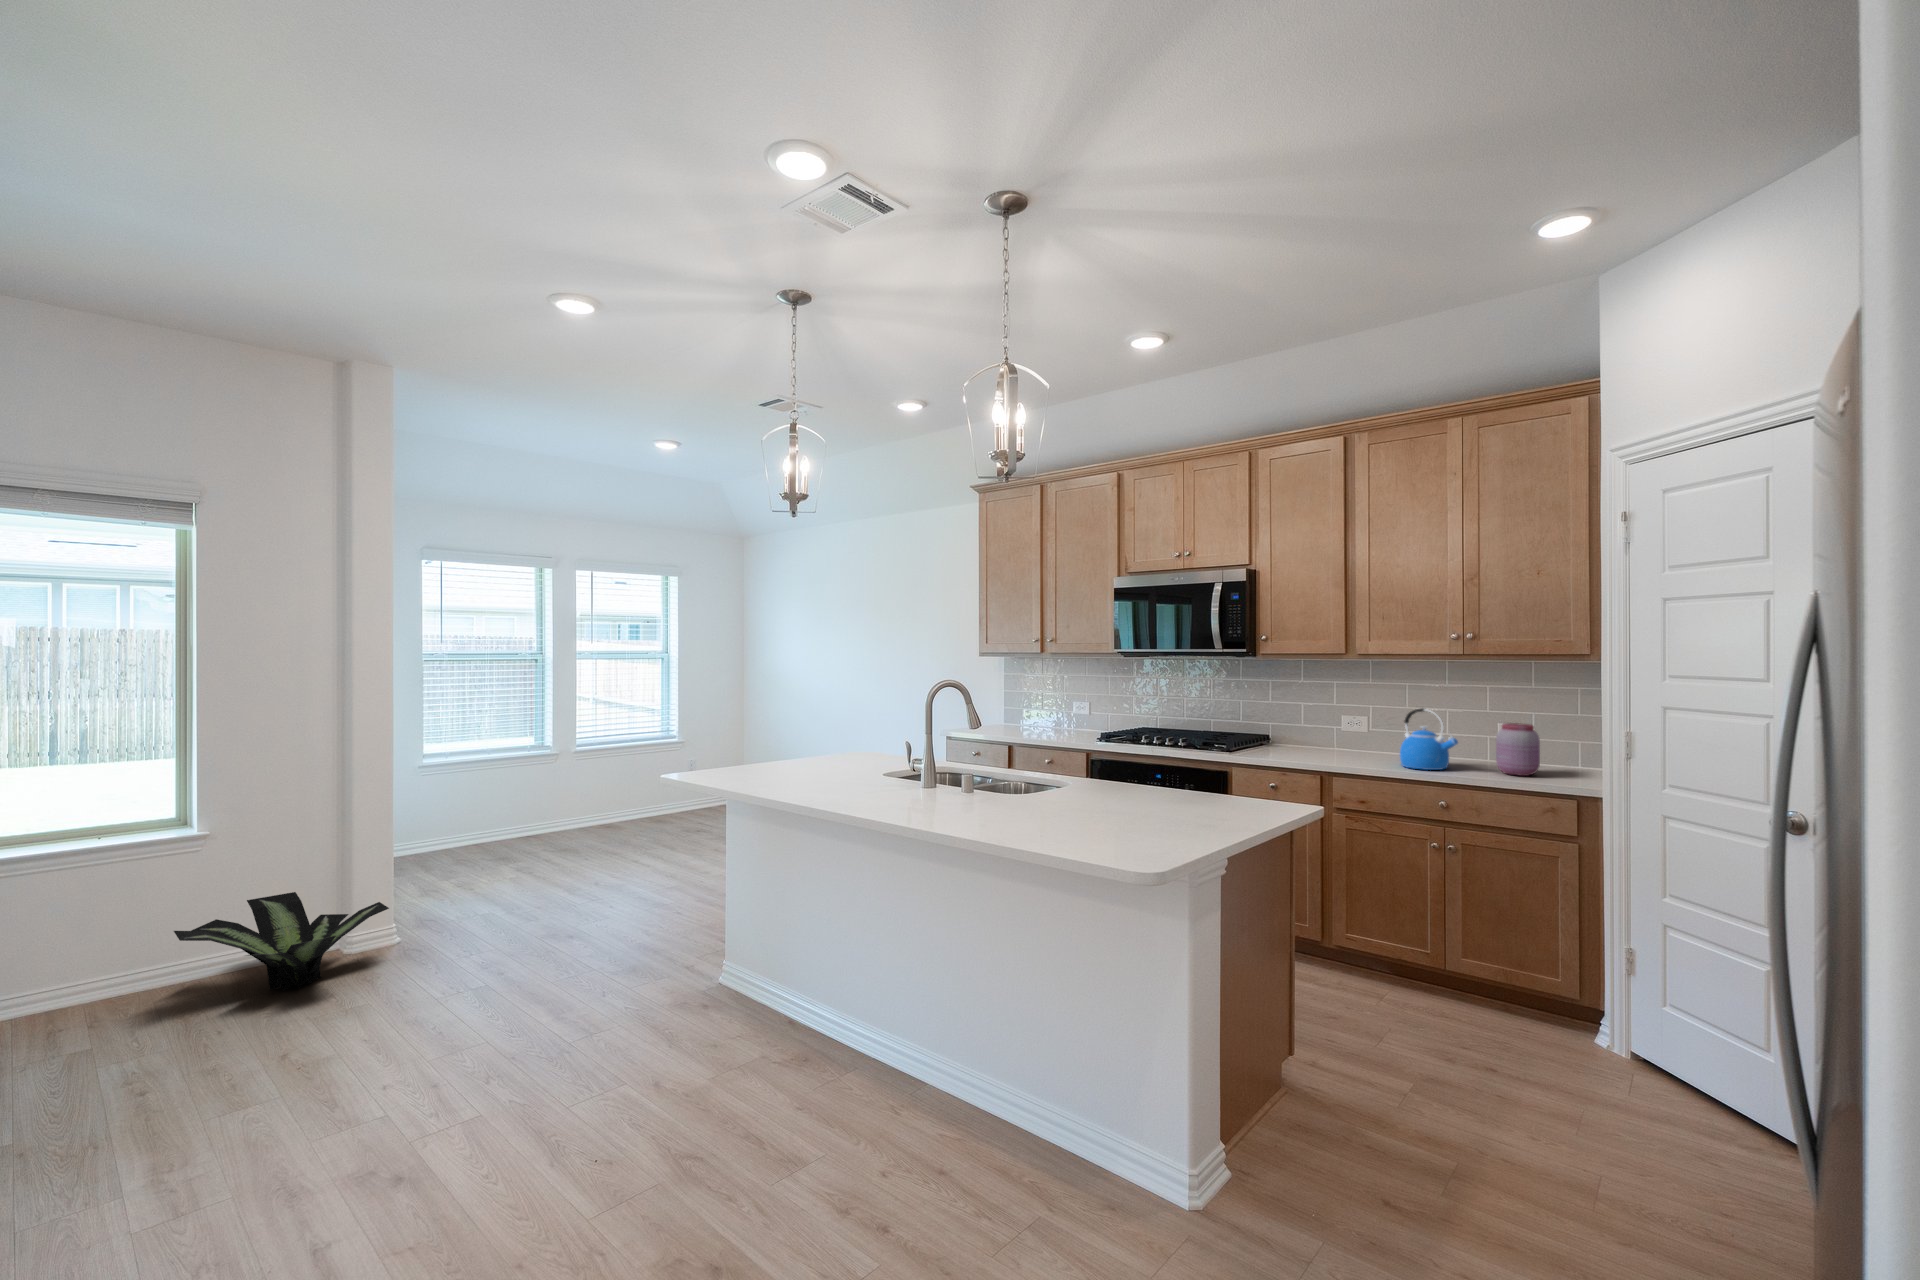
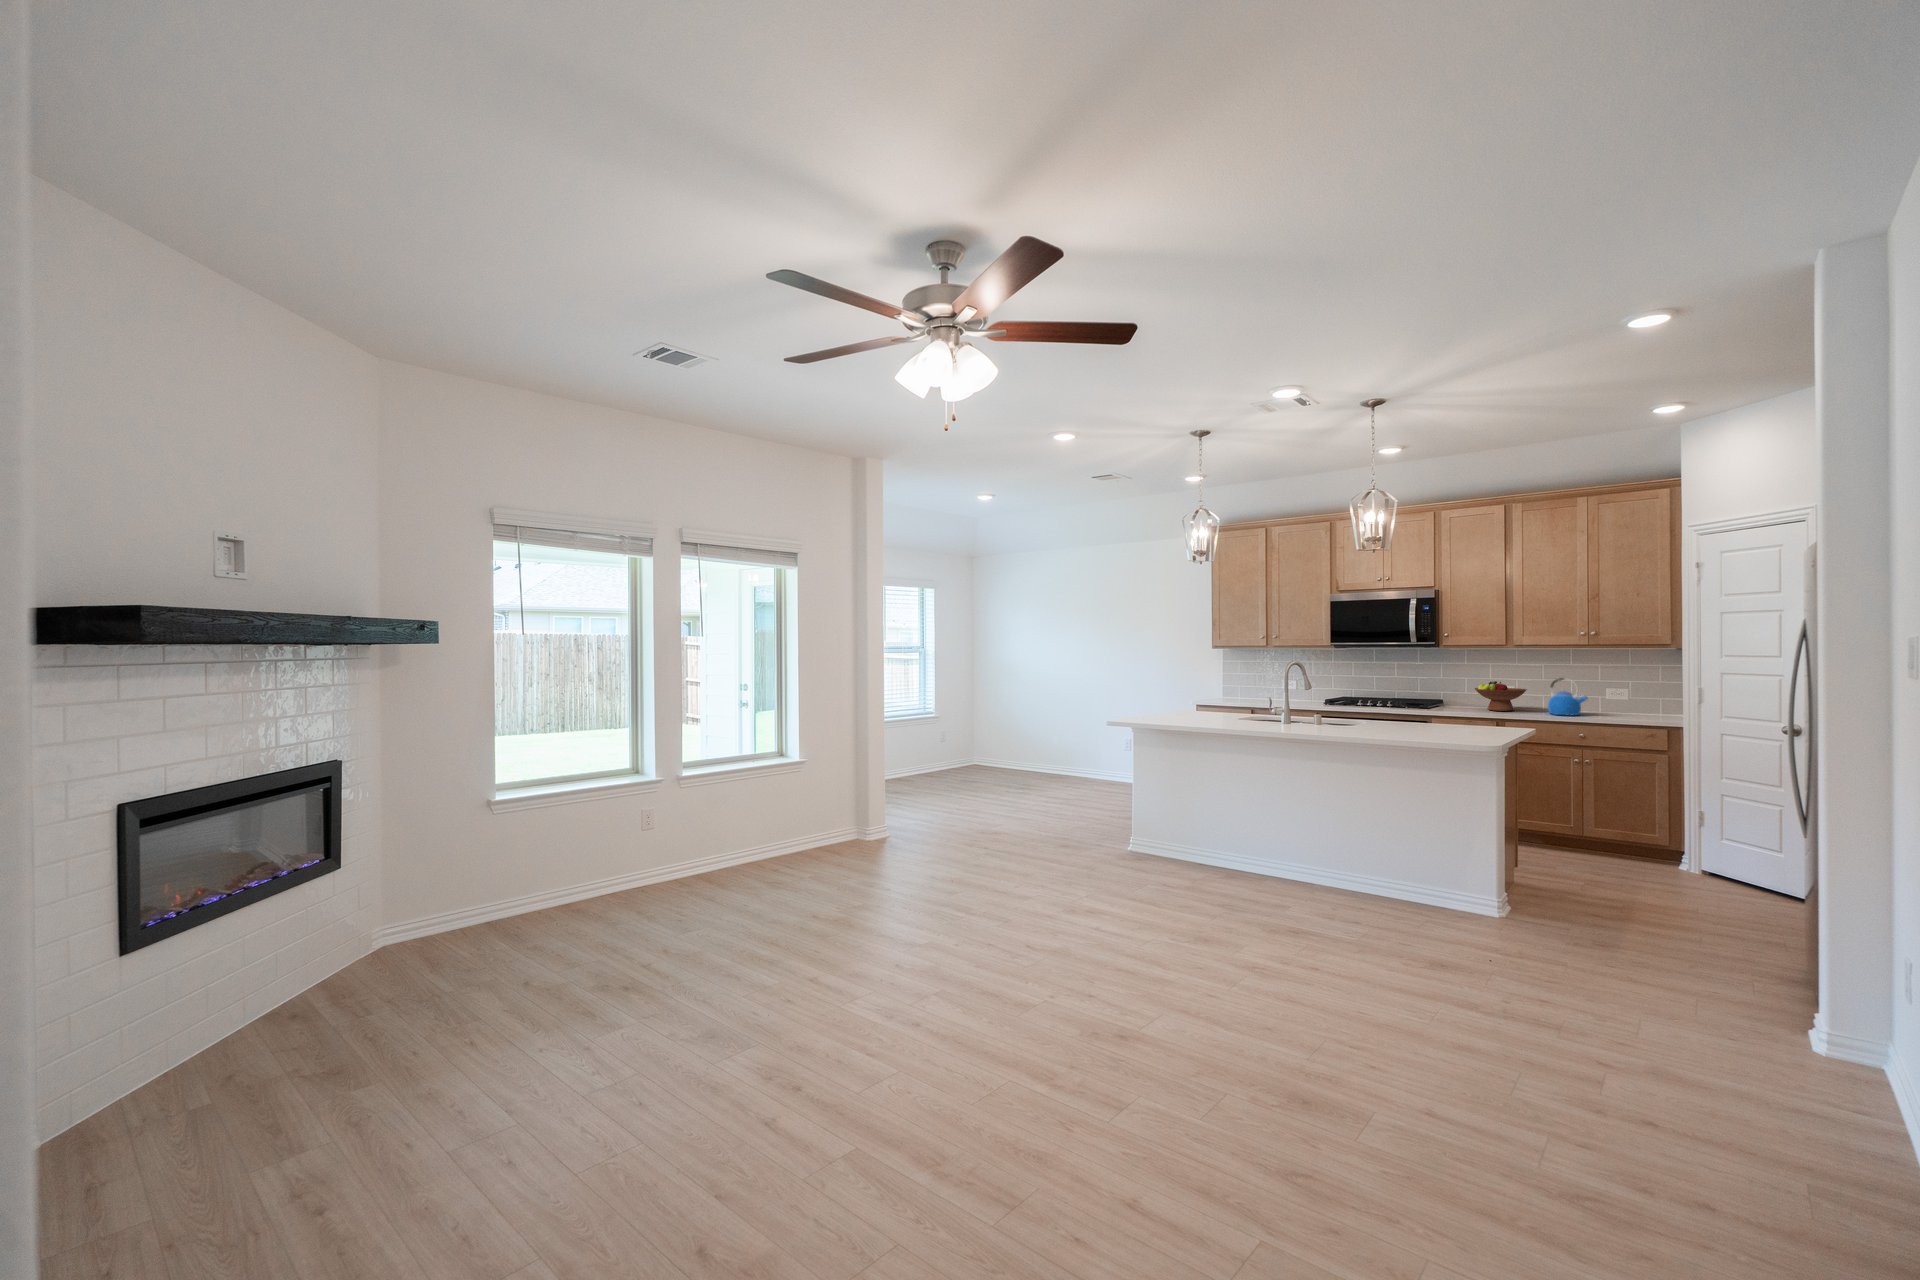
fruit bowl: none [1296,711,1373,758] -> present [1475,681,1527,711]
jar: present [1496,723,1540,776] -> none [1612,686,1640,717]
potted plant: present [174,892,389,991] -> none [818,801,912,857]

